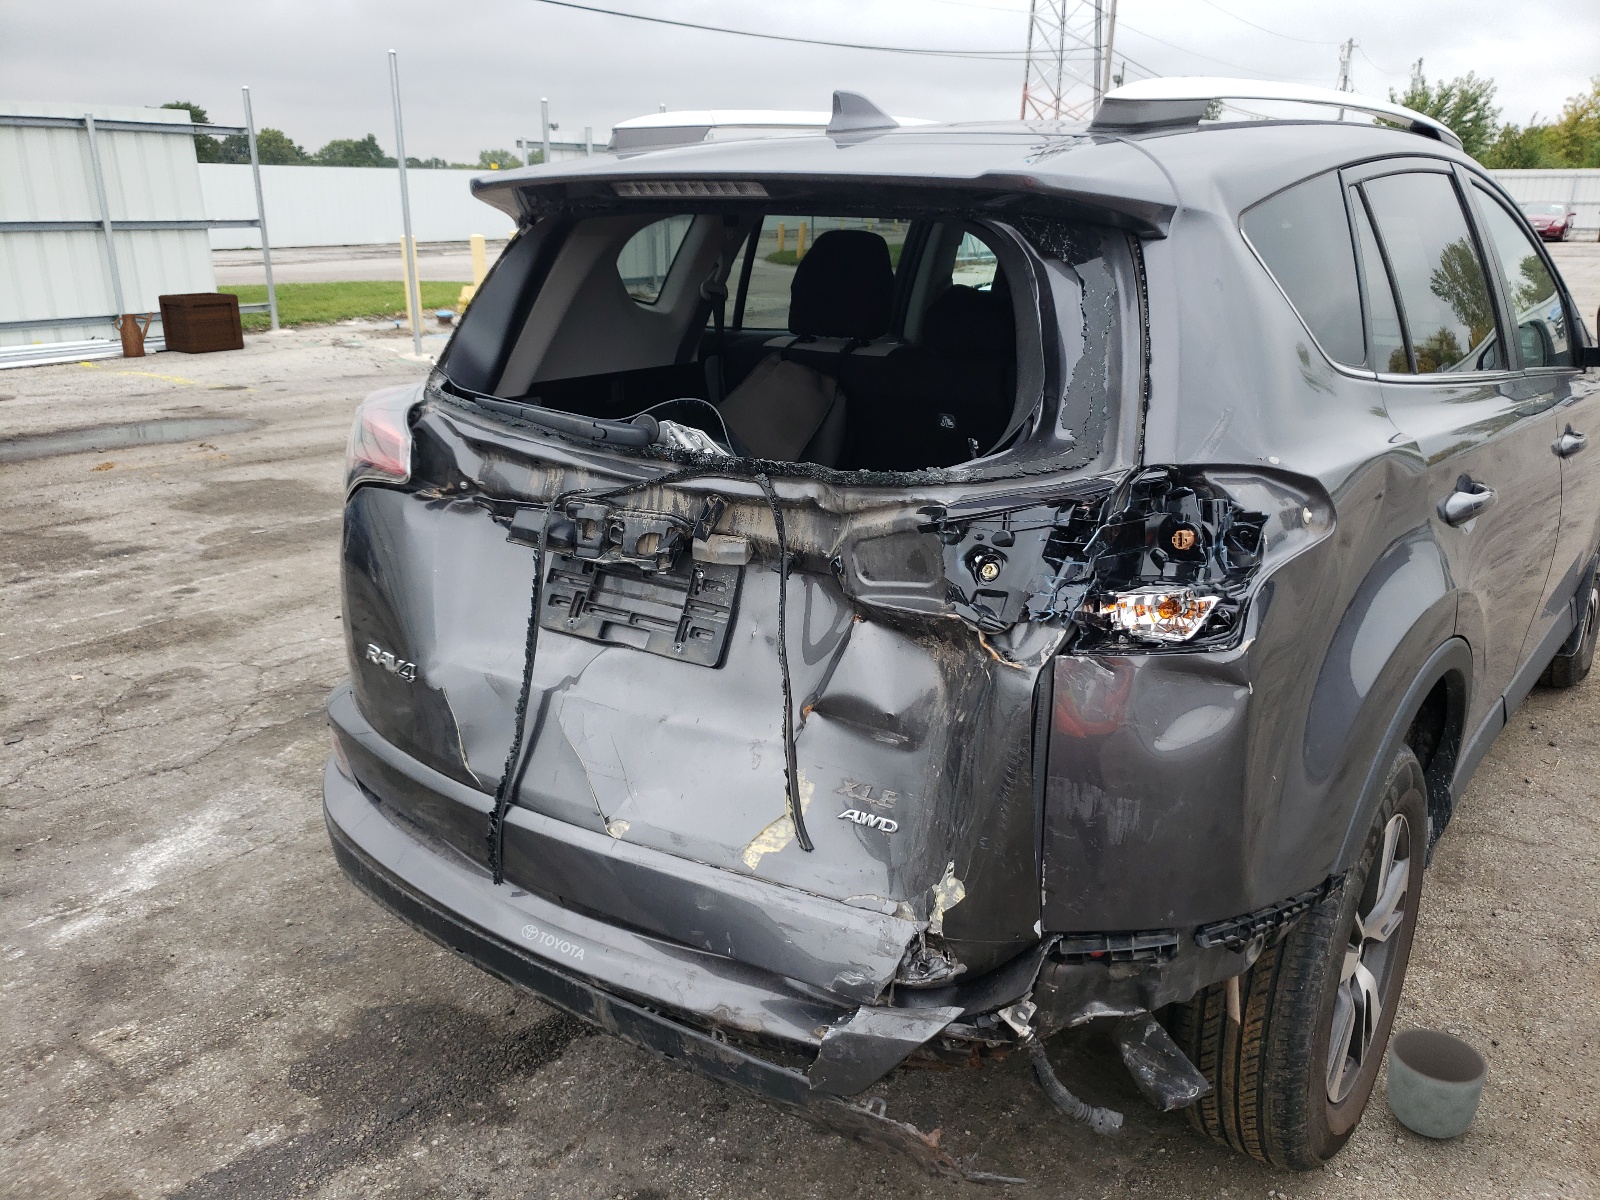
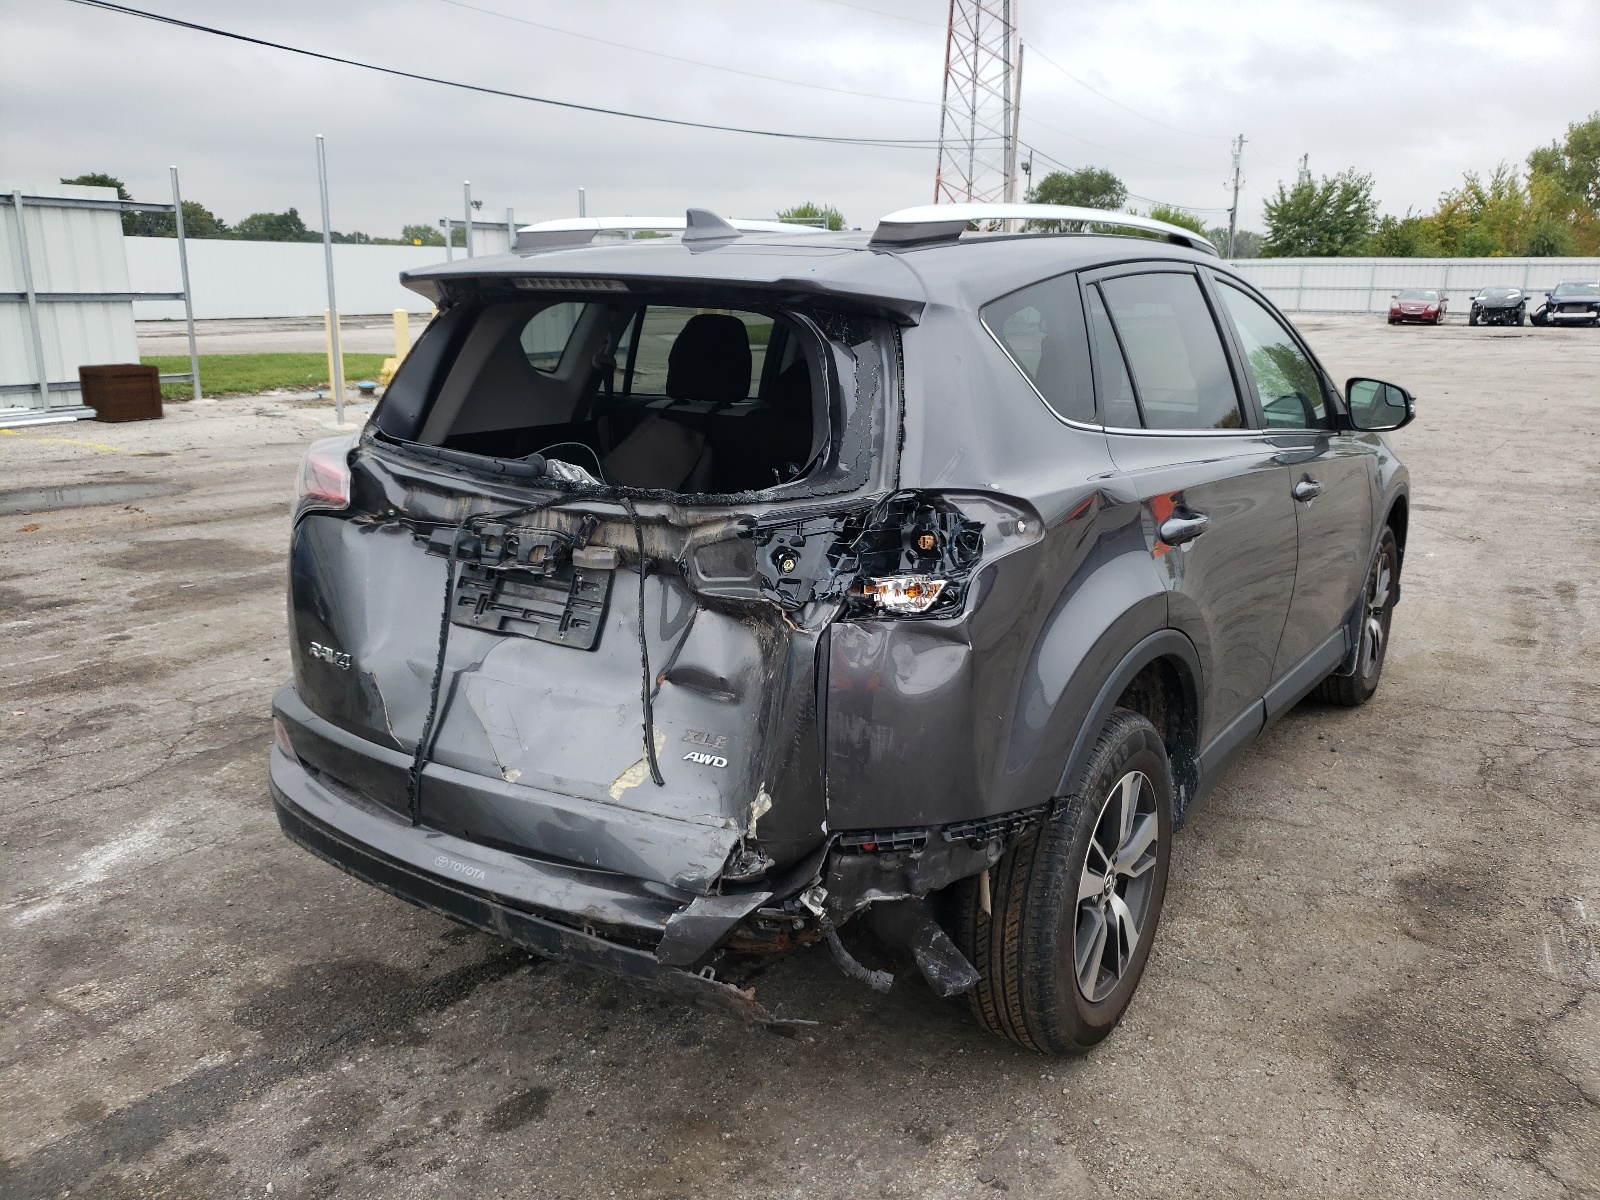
watering can: present [114,312,153,357] -> none [33,382,73,426]
planter: present [1387,1028,1488,1138] -> none [1141,952,1215,1036]

